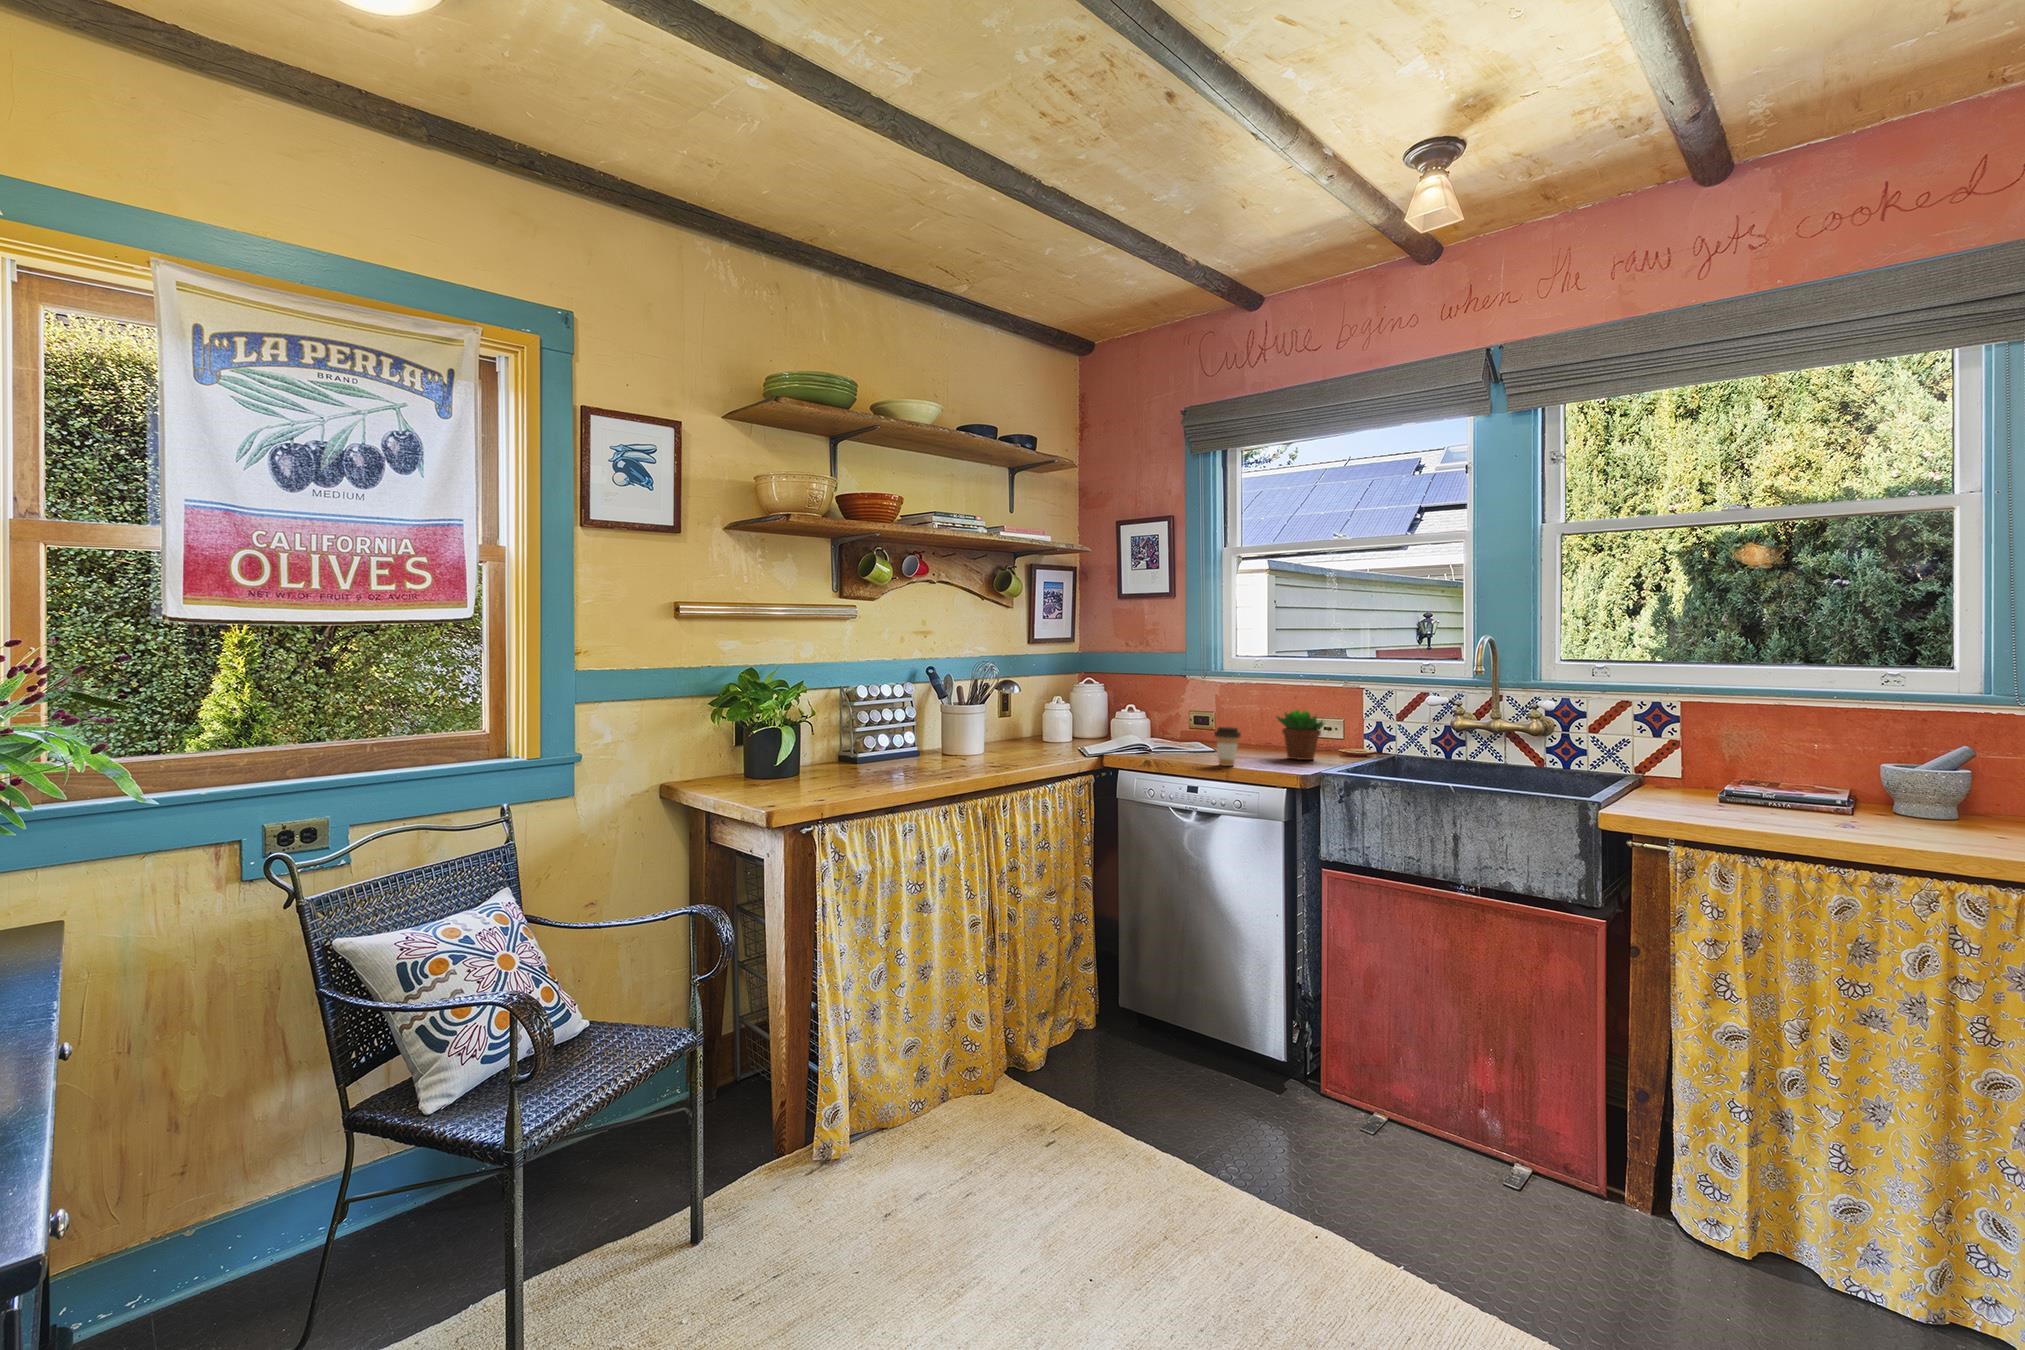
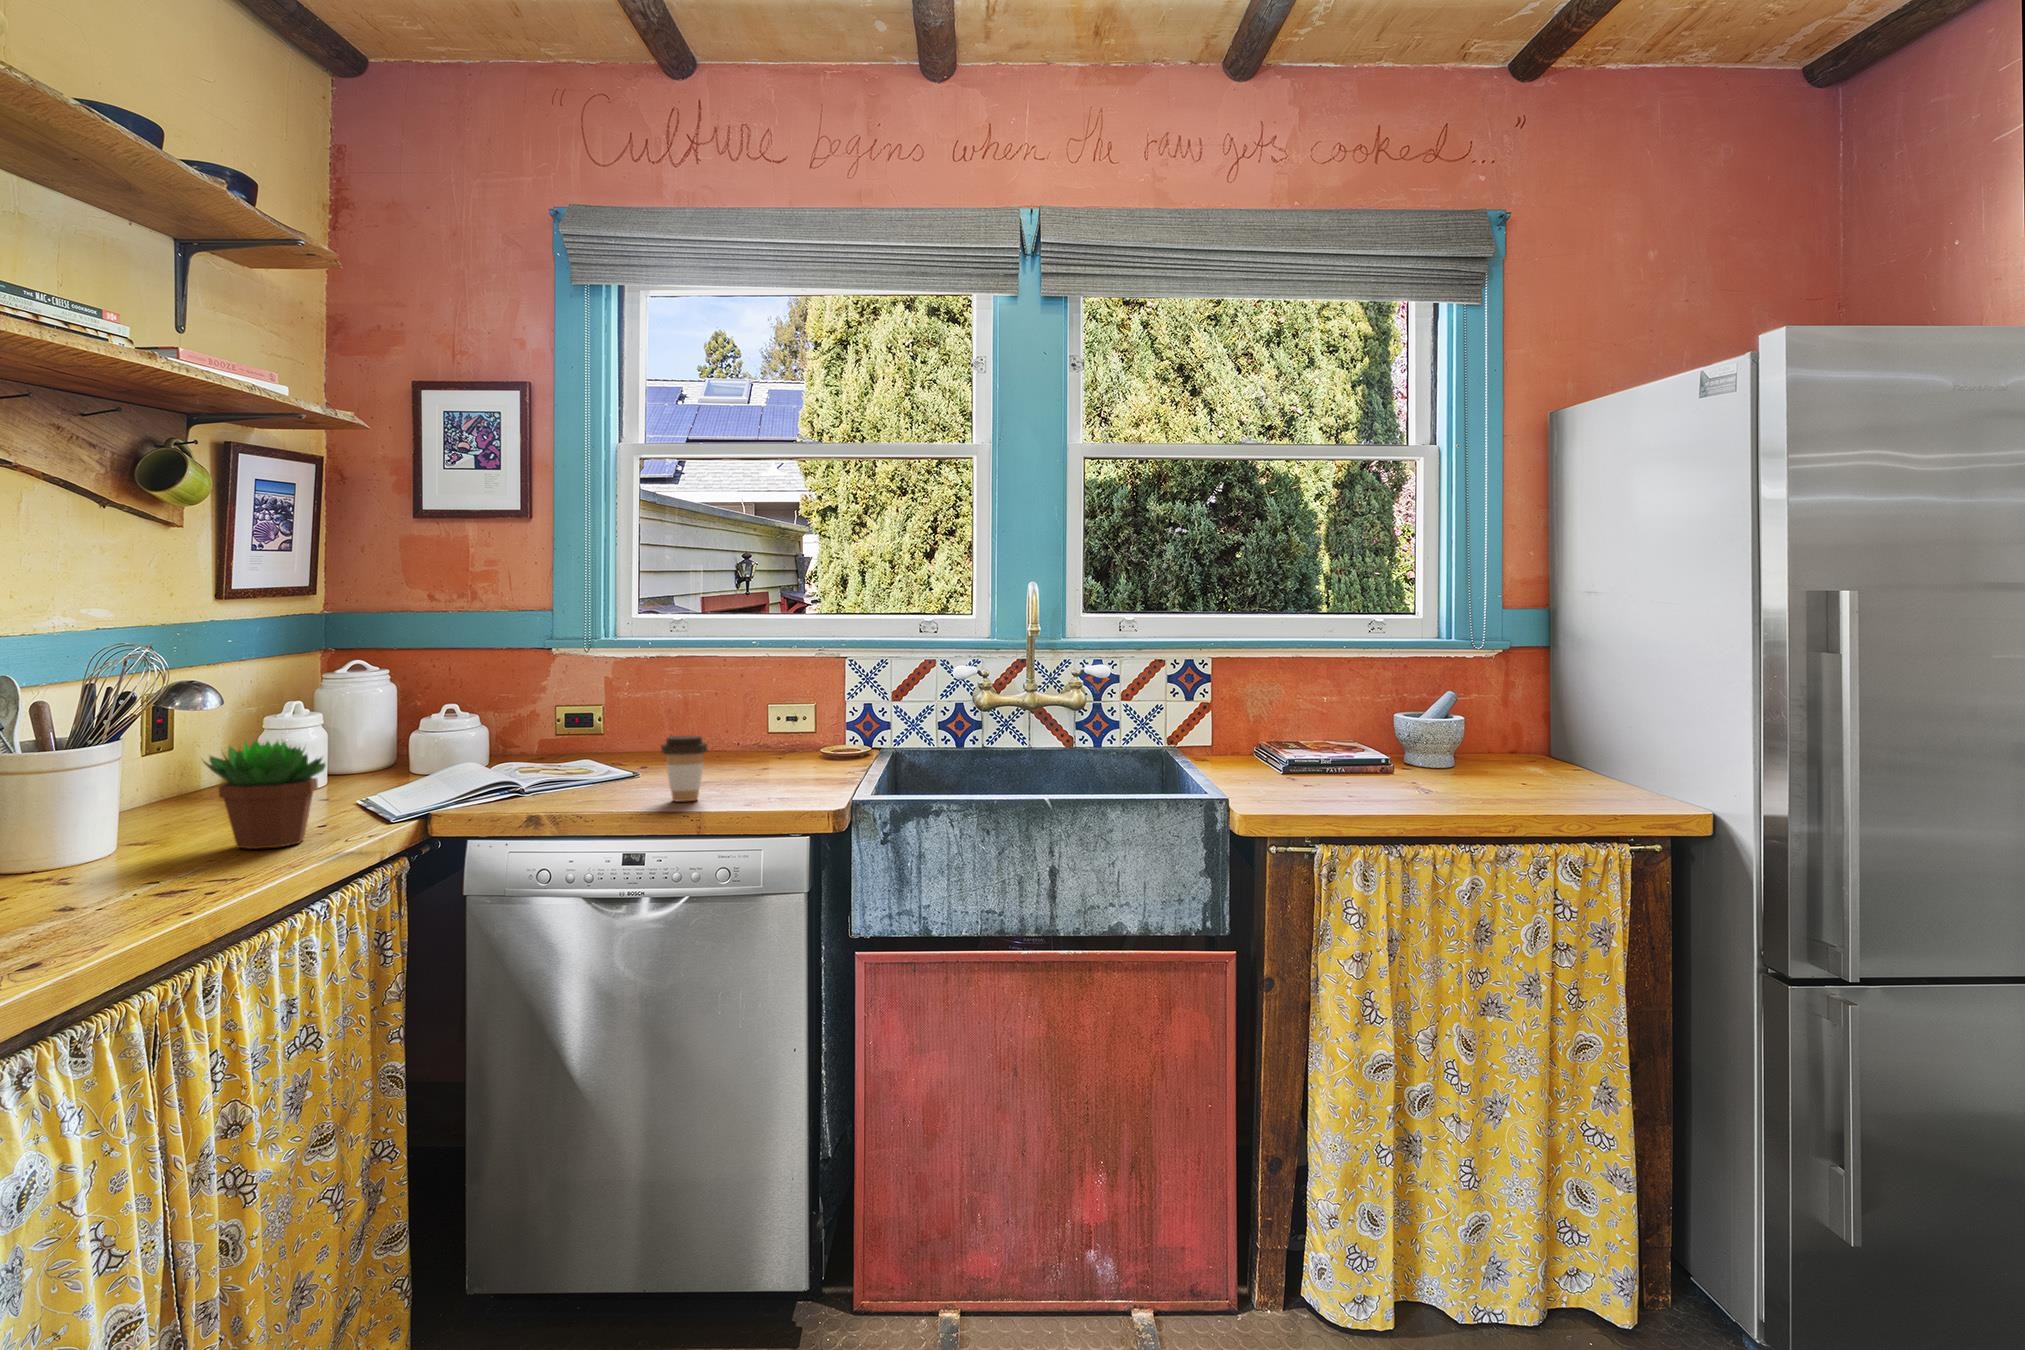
succulent plant: present [1277,710,1325,760] -> present [202,741,326,849]

